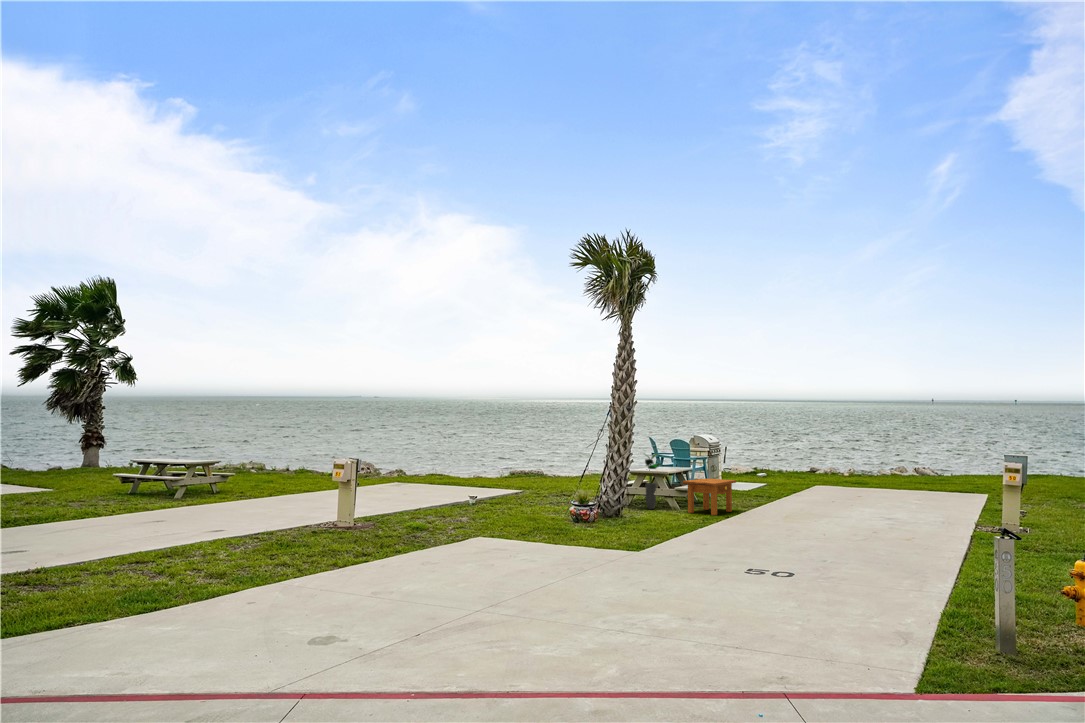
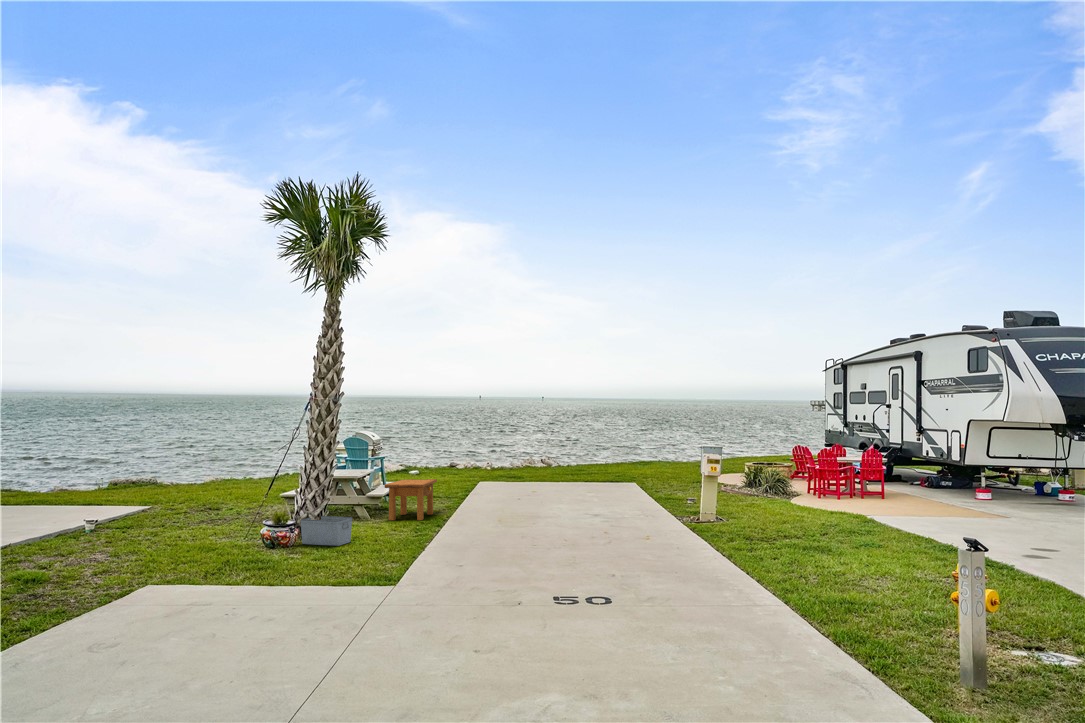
potted plant: present [645,454,661,509] -> none [327,455,357,521]
storage bin: none [601,501,639,525] -> present [301,516,352,546]

